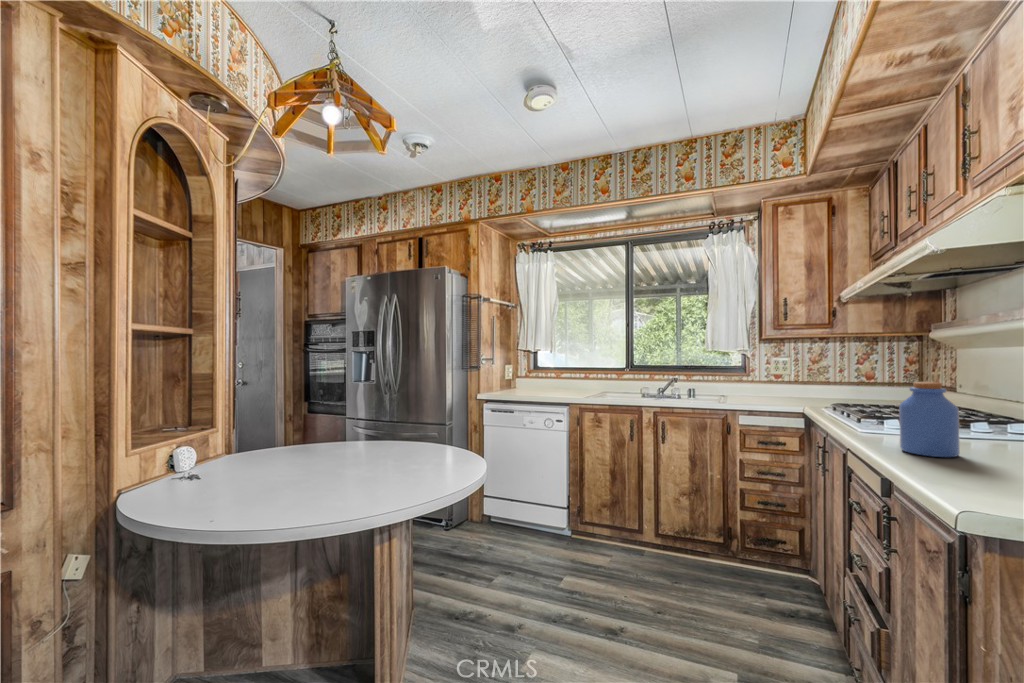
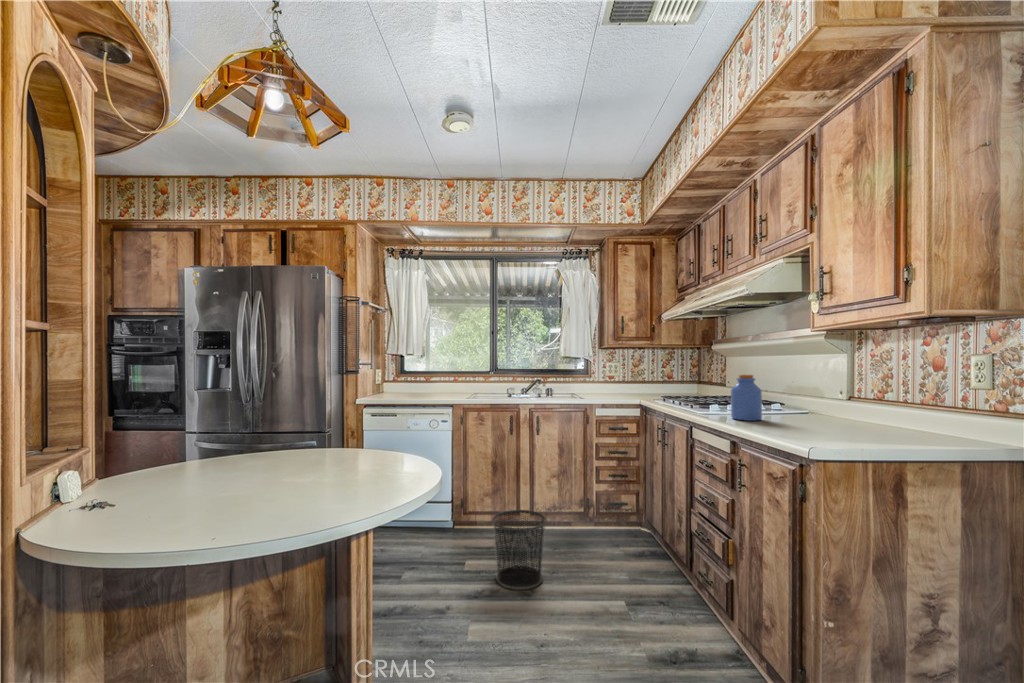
waste bin: none [580,528,646,625] -> present [492,510,547,590]

